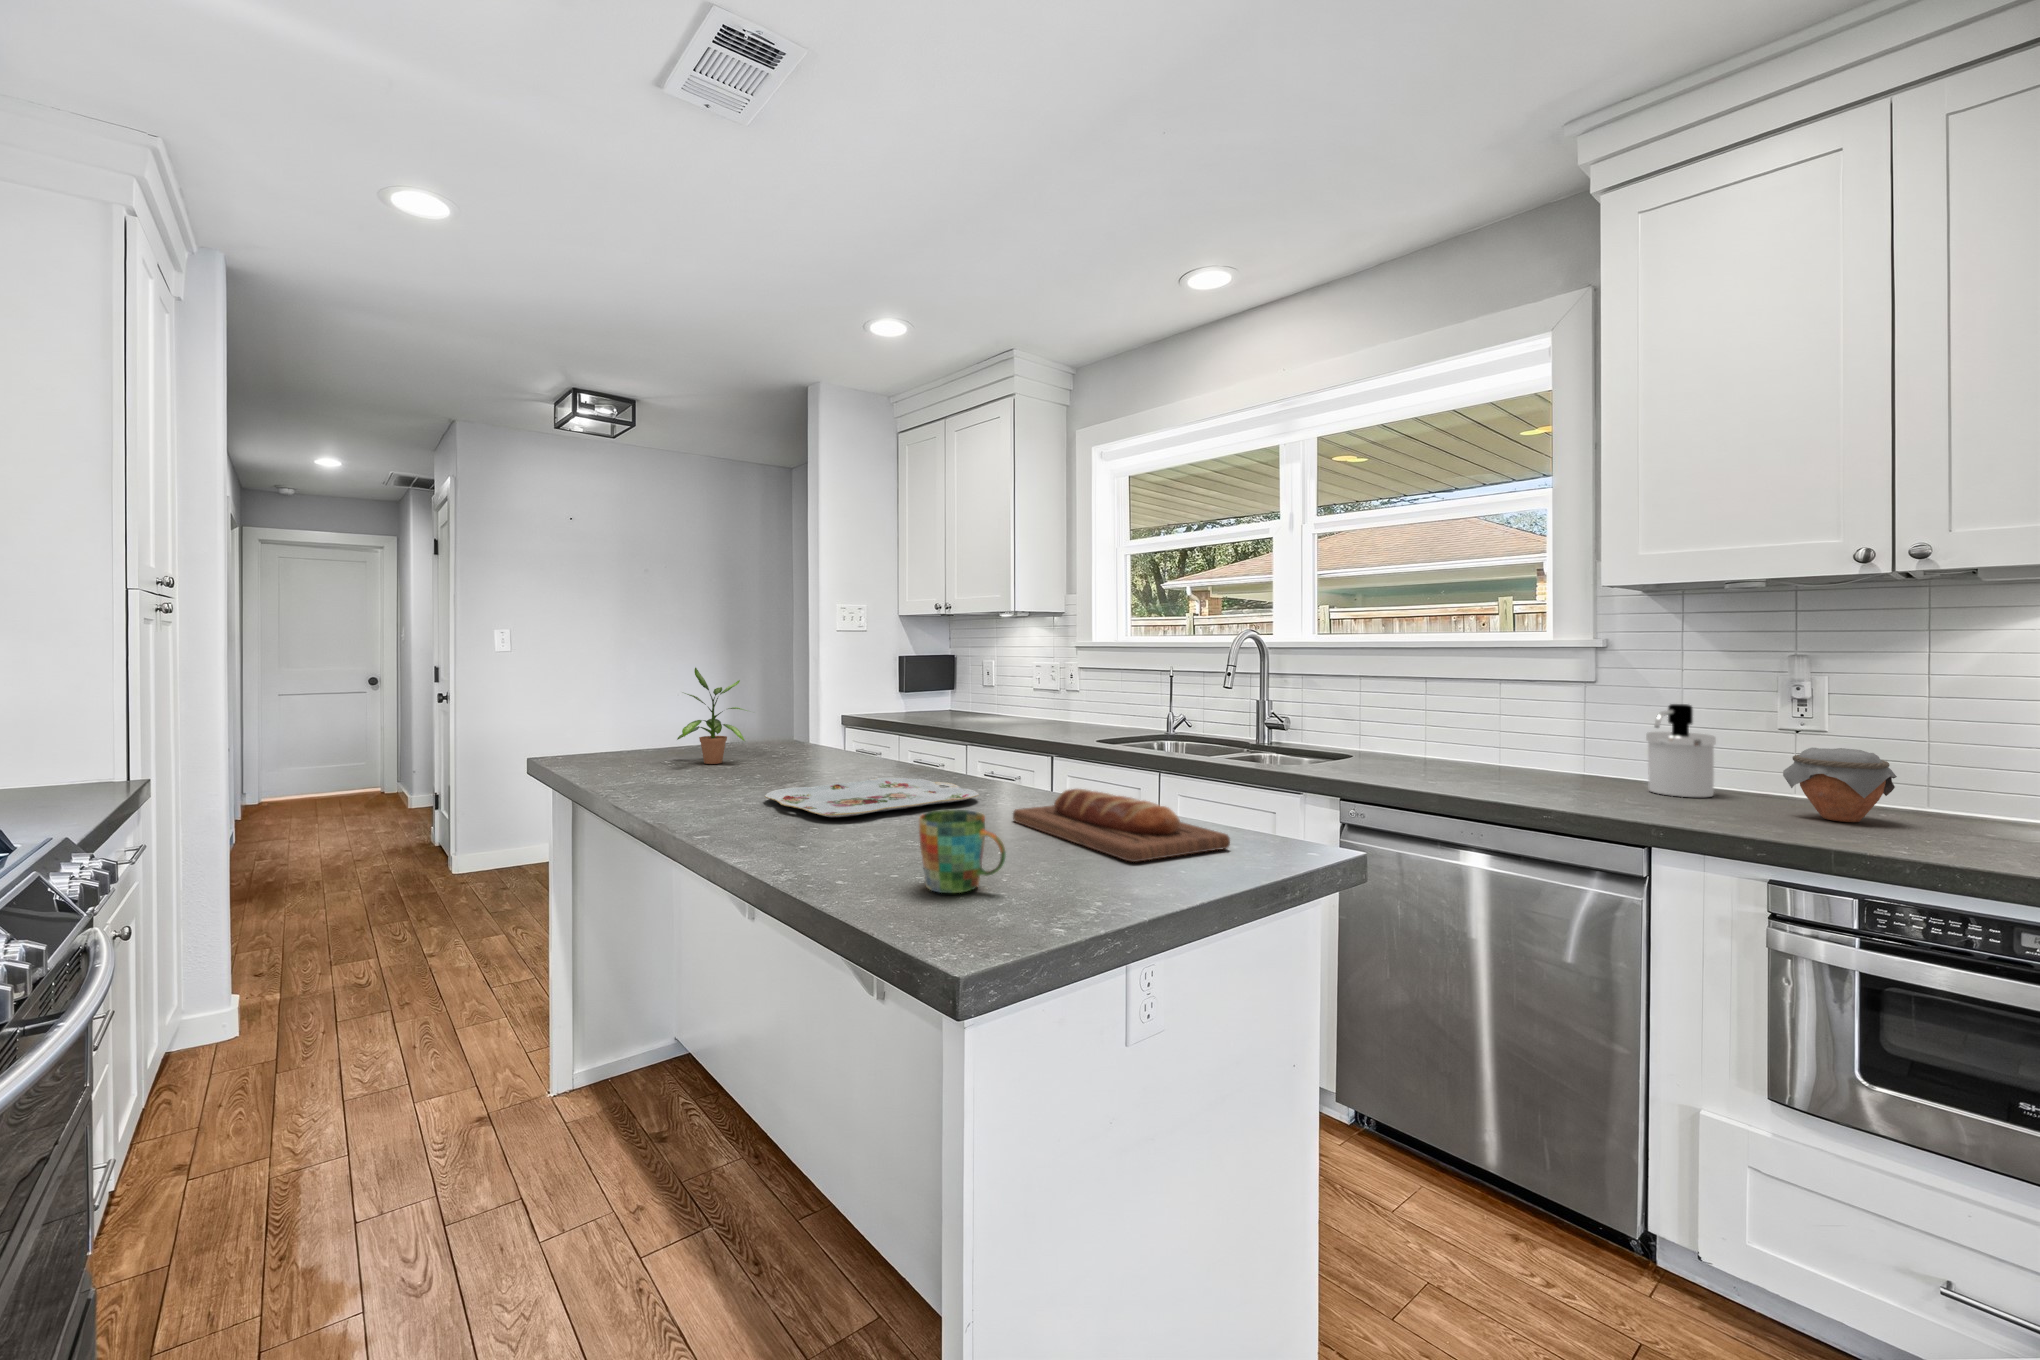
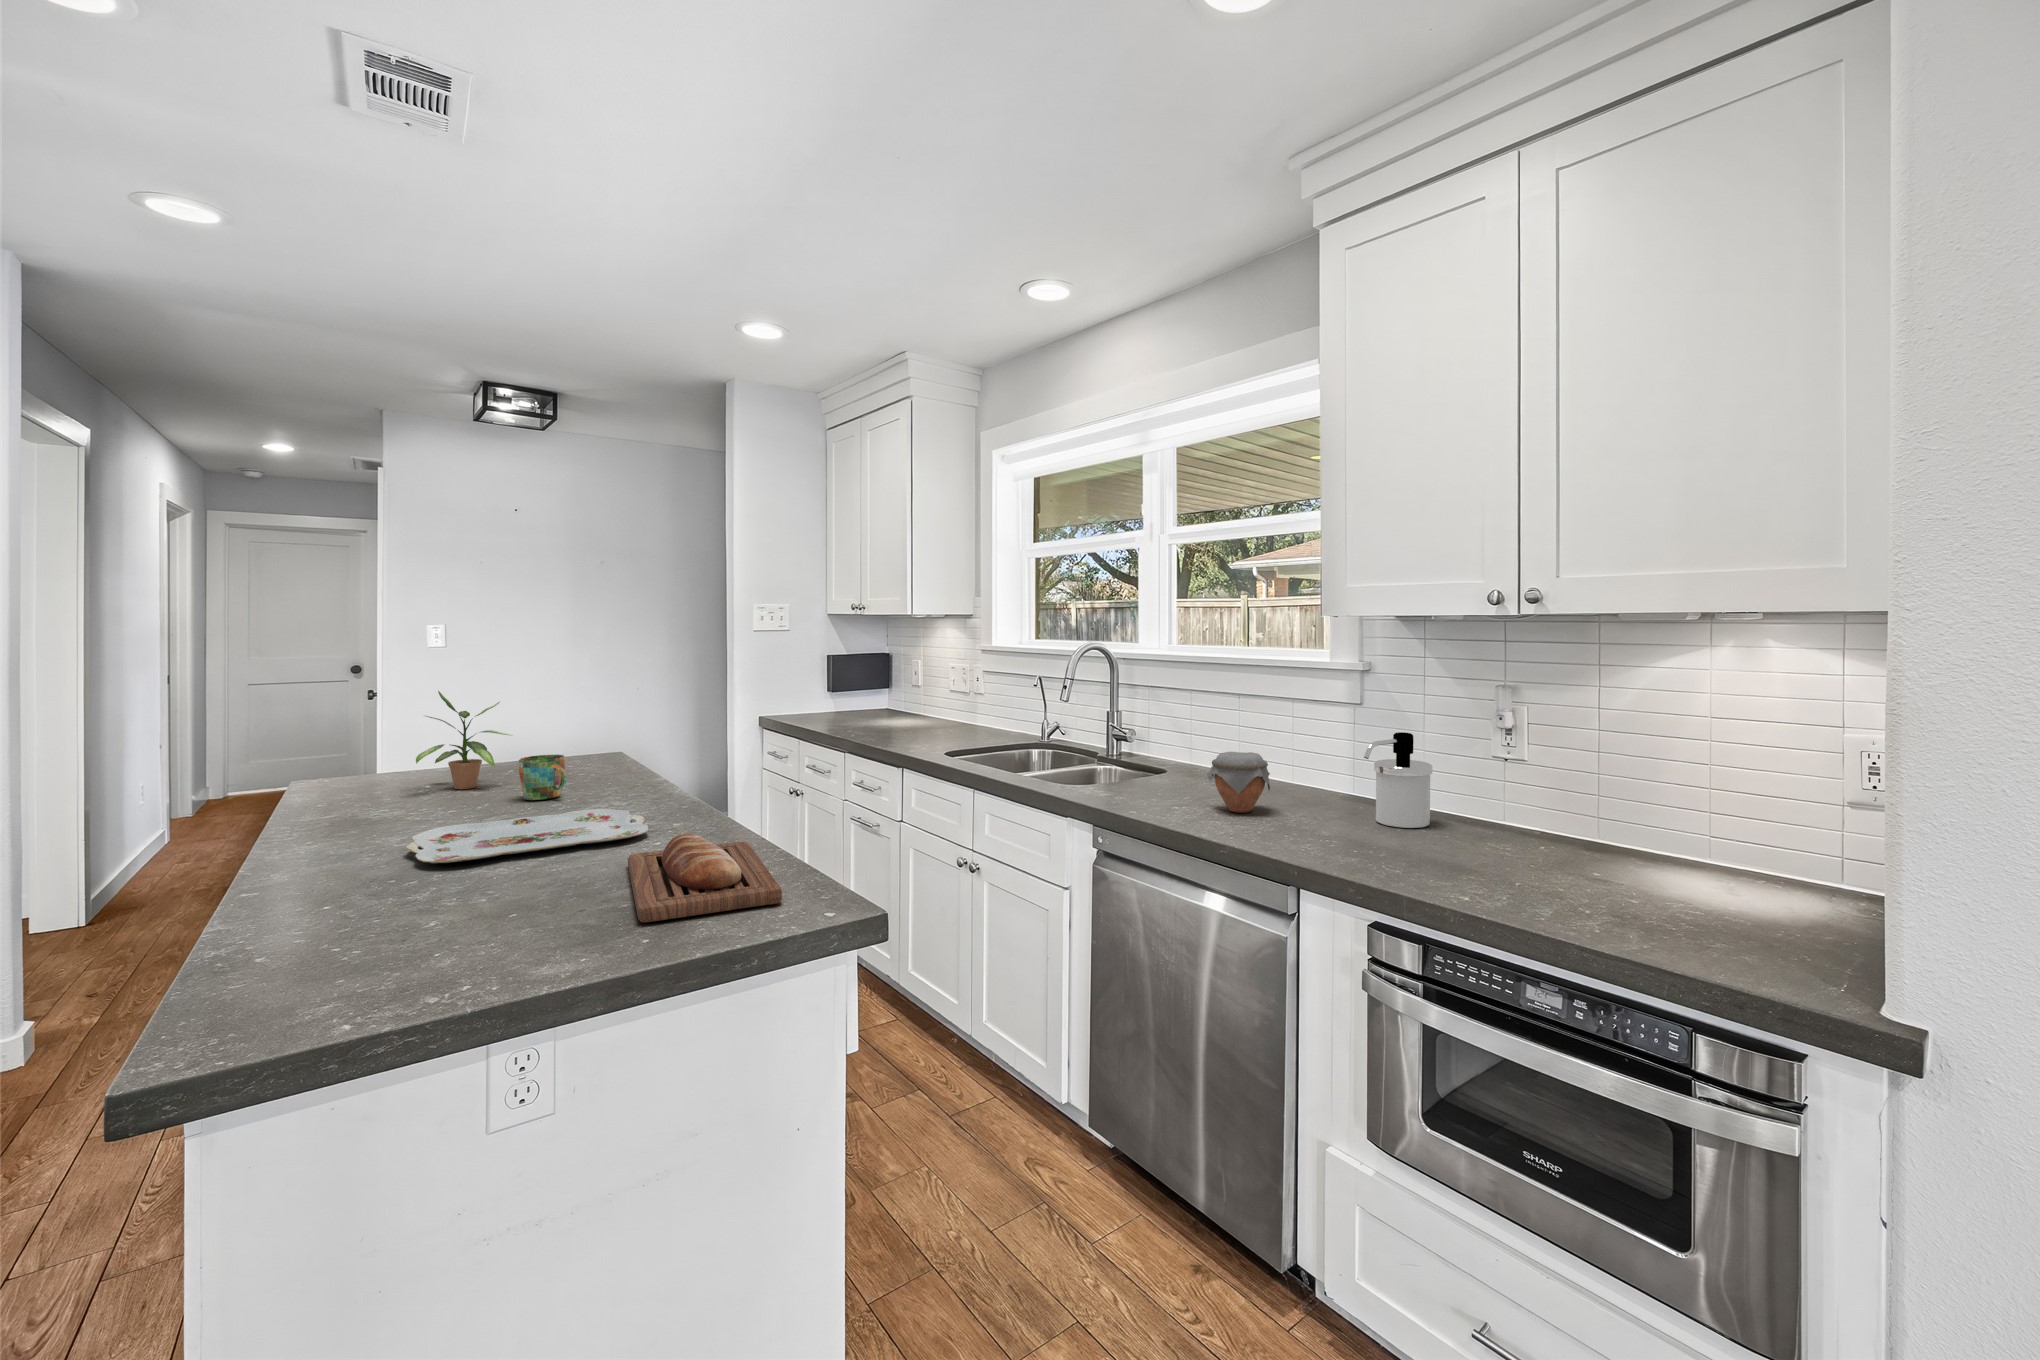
jar: present [1783,748,1897,822] -> present [1207,752,1270,813]
mug: present [919,810,1006,893] -> present [519,755,566,800]

